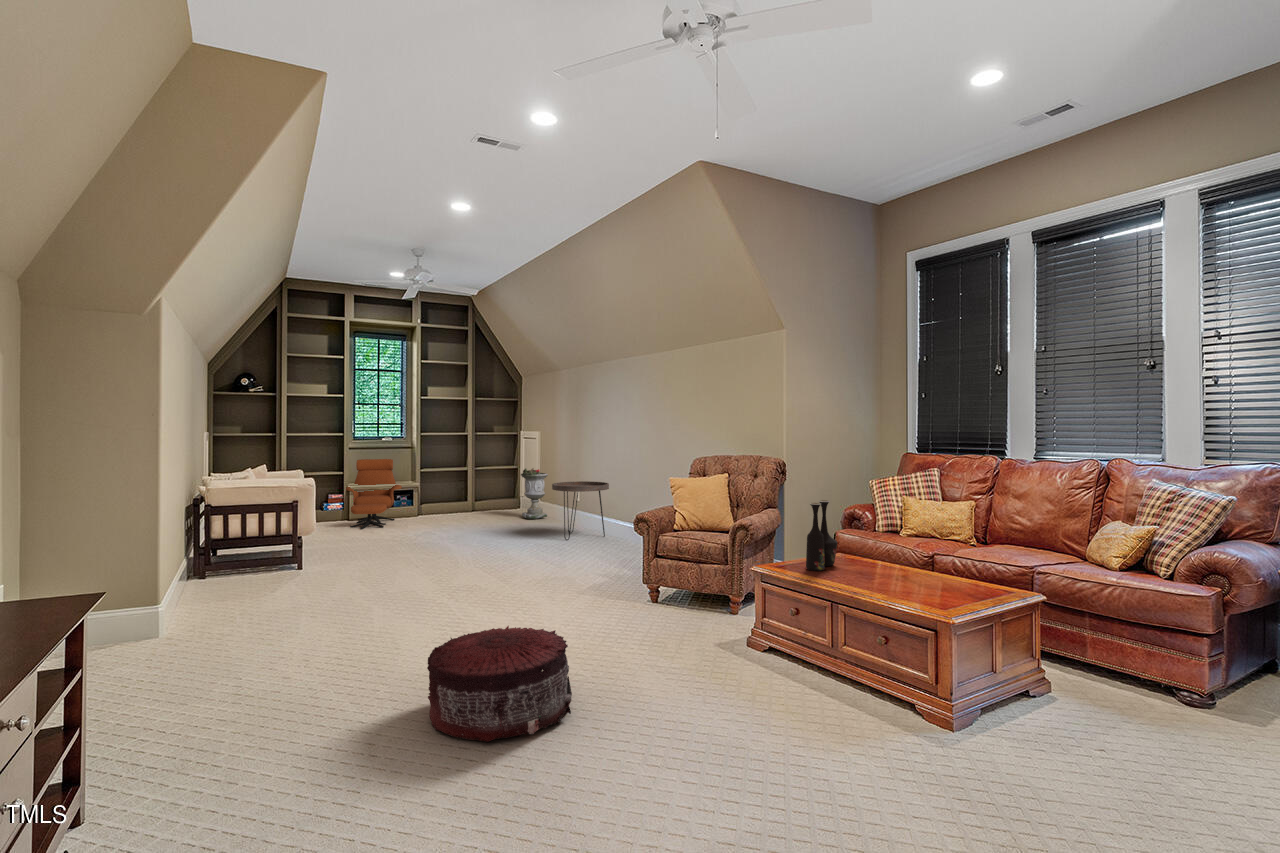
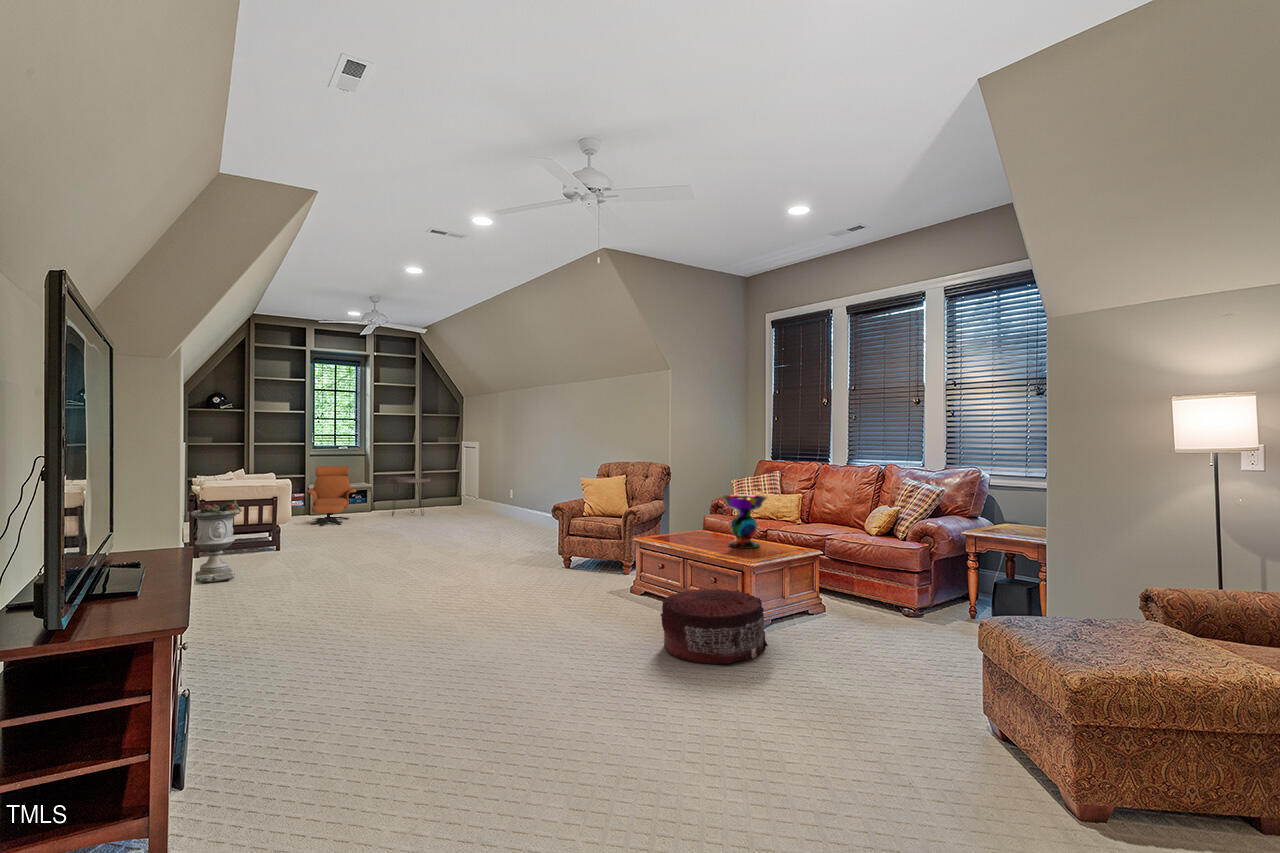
planter: present [521,468,548,519] -> present [191,500,242,583]
side table: present [552,481,609,540] -> present [389,477,431,516]
vase: present [806,500,838,571] -> none [677,492,700,541]
decorative bowl: none [876,506,949,588] -> present [722,495,767,549]
pouf: present [427,626,572,742] -> present [661,588,768,664]

